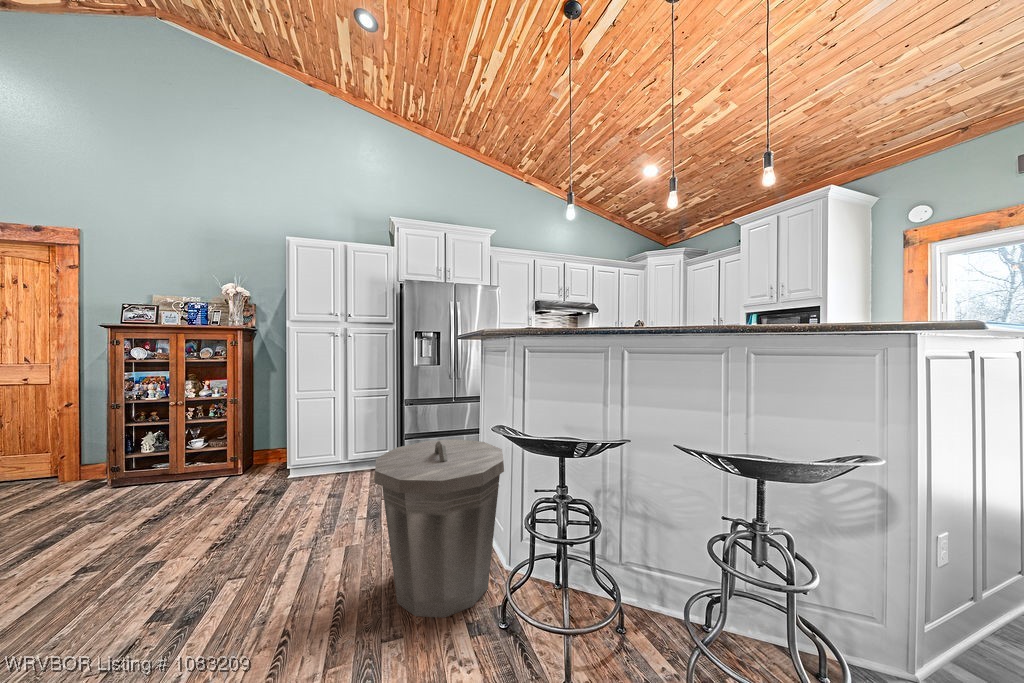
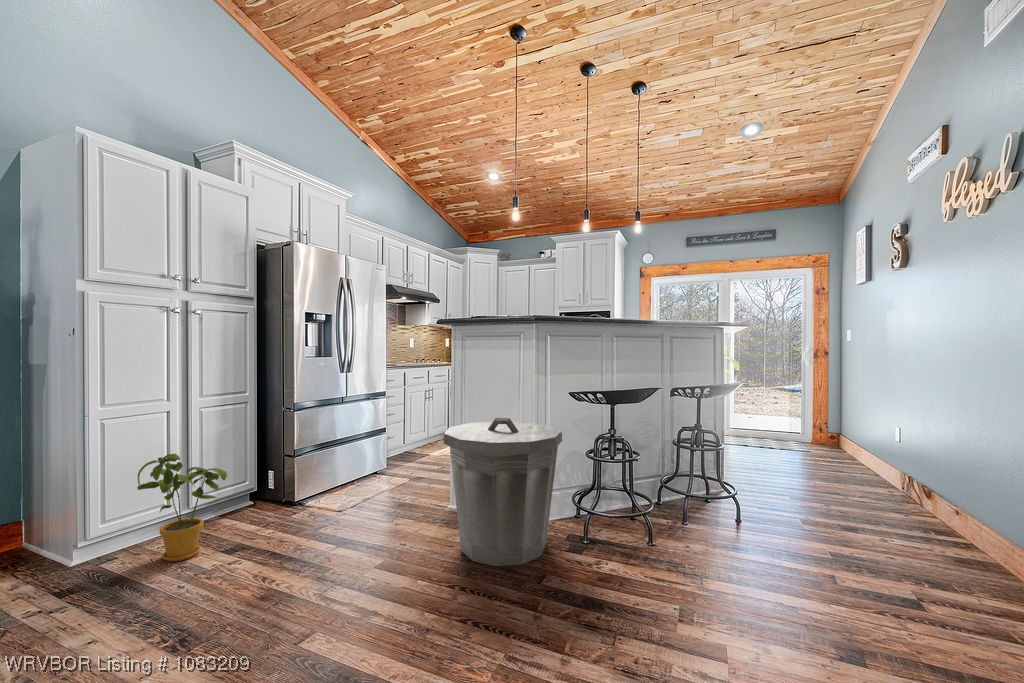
house plant: none [290,428,339,497] -> present [137,454,227,561]

